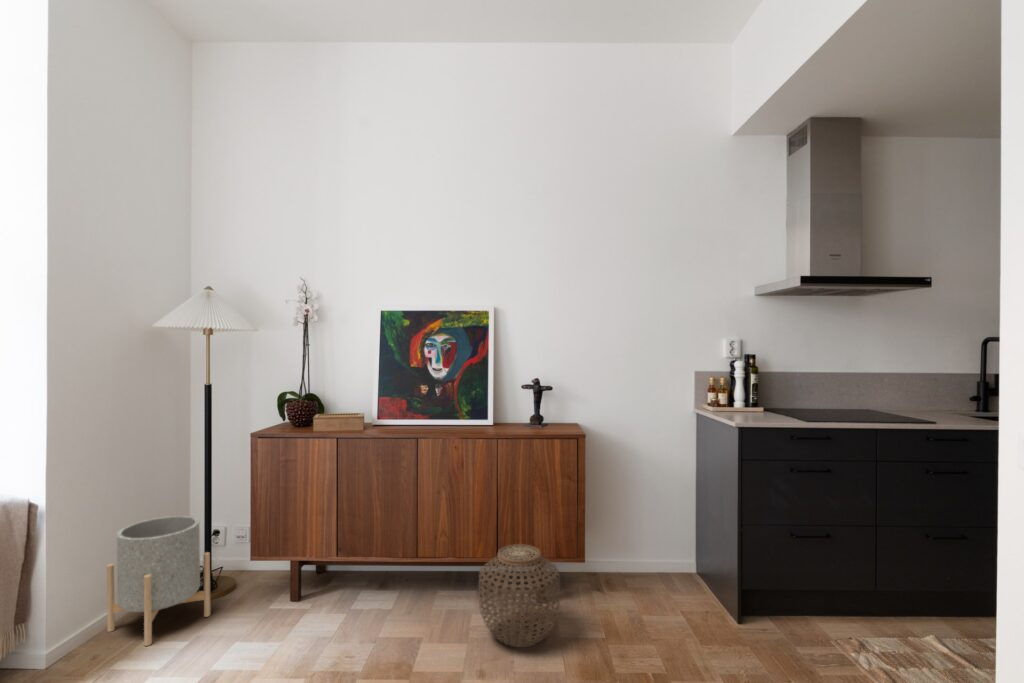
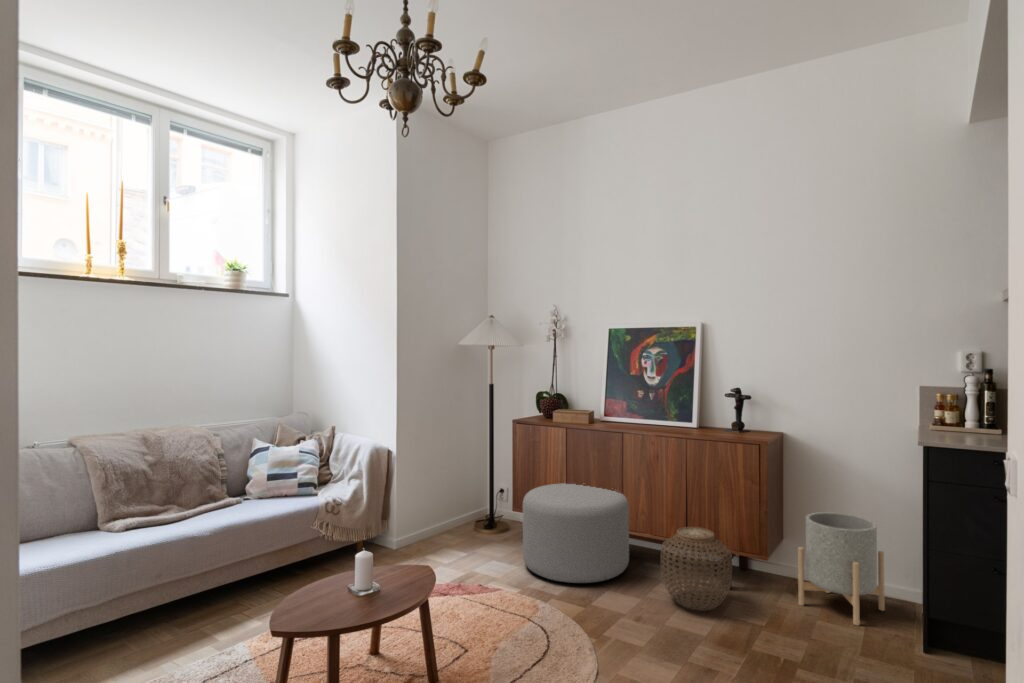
ottoman: none [280,508,425,653] -> present [523,483,629,583]
planter: present [107,516,210,646] -> present [798,512,885,625]

